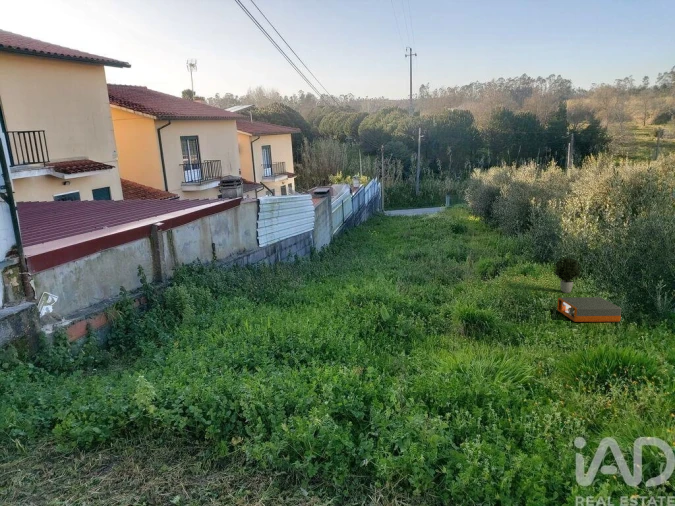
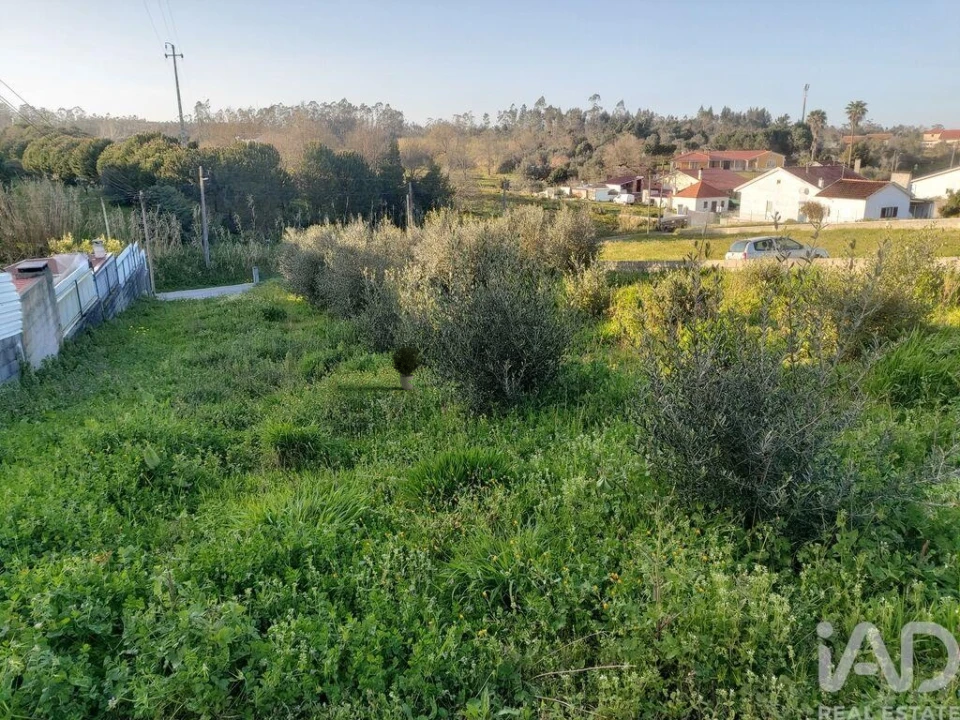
storage box: present [557,297,621,322] -> none [396,391,463,424]

